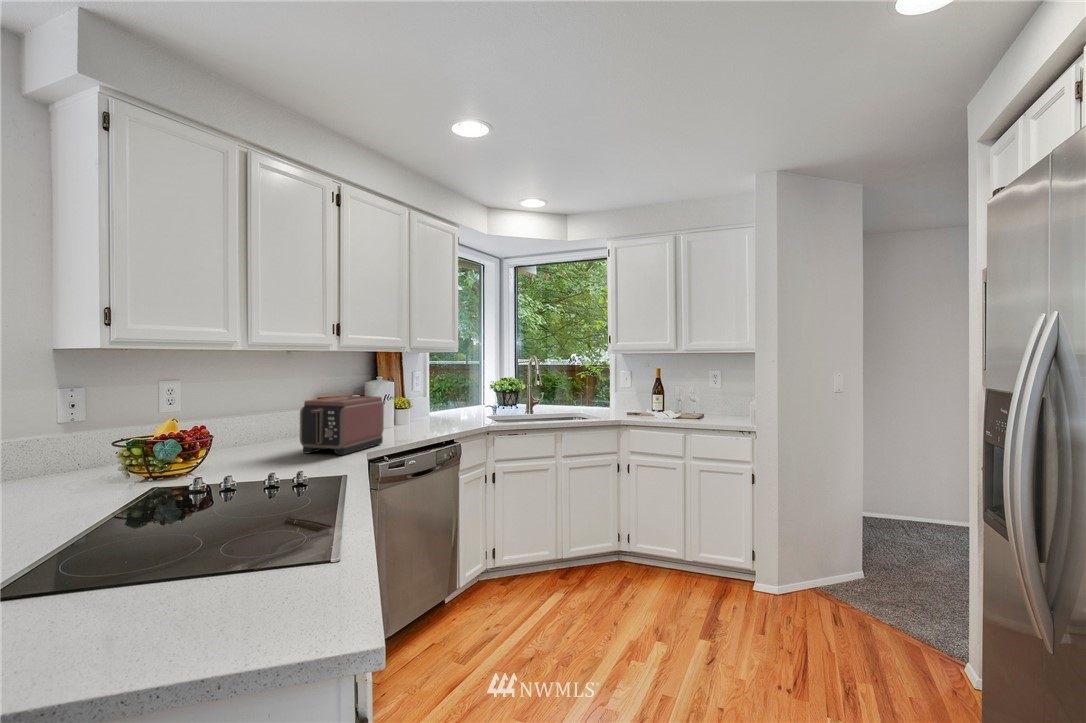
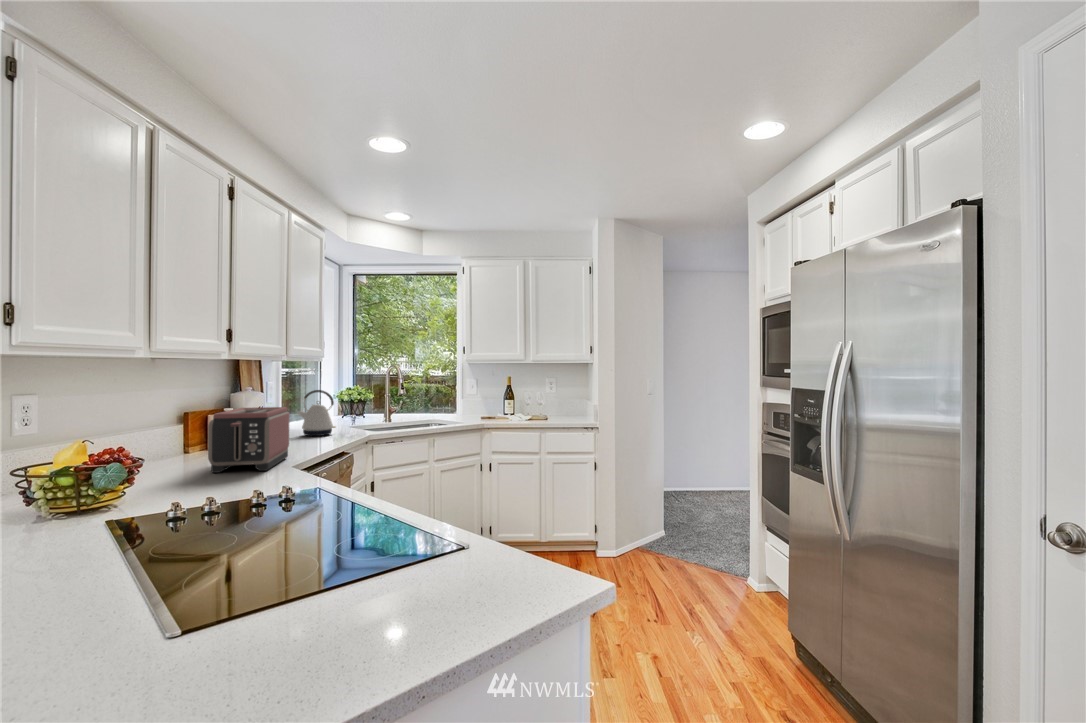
kettle: none [431,381,465,424] -> present [298,390,335,436]

